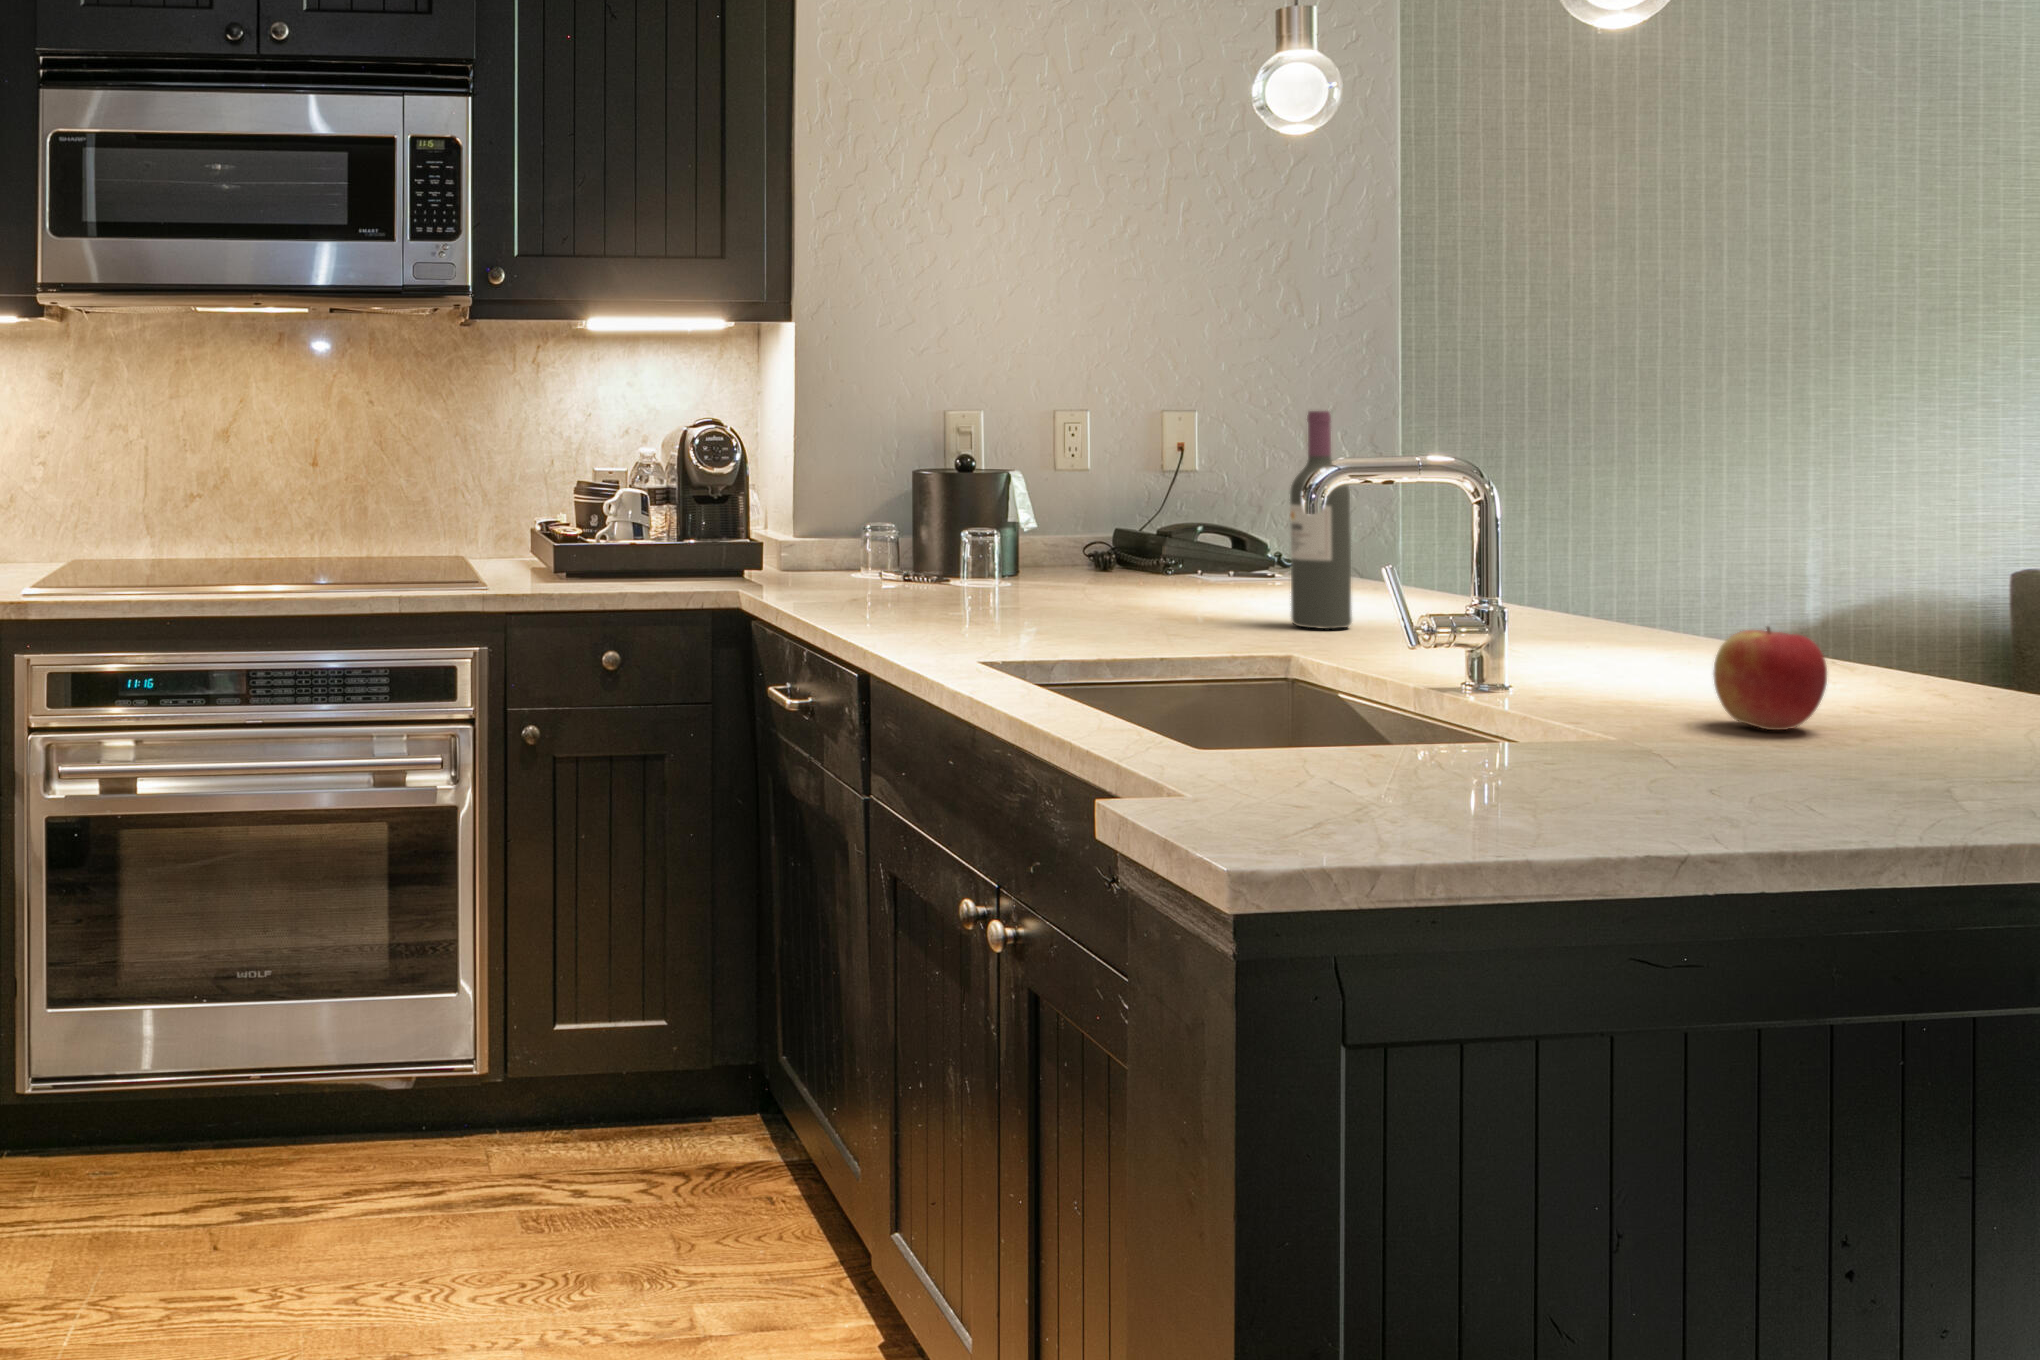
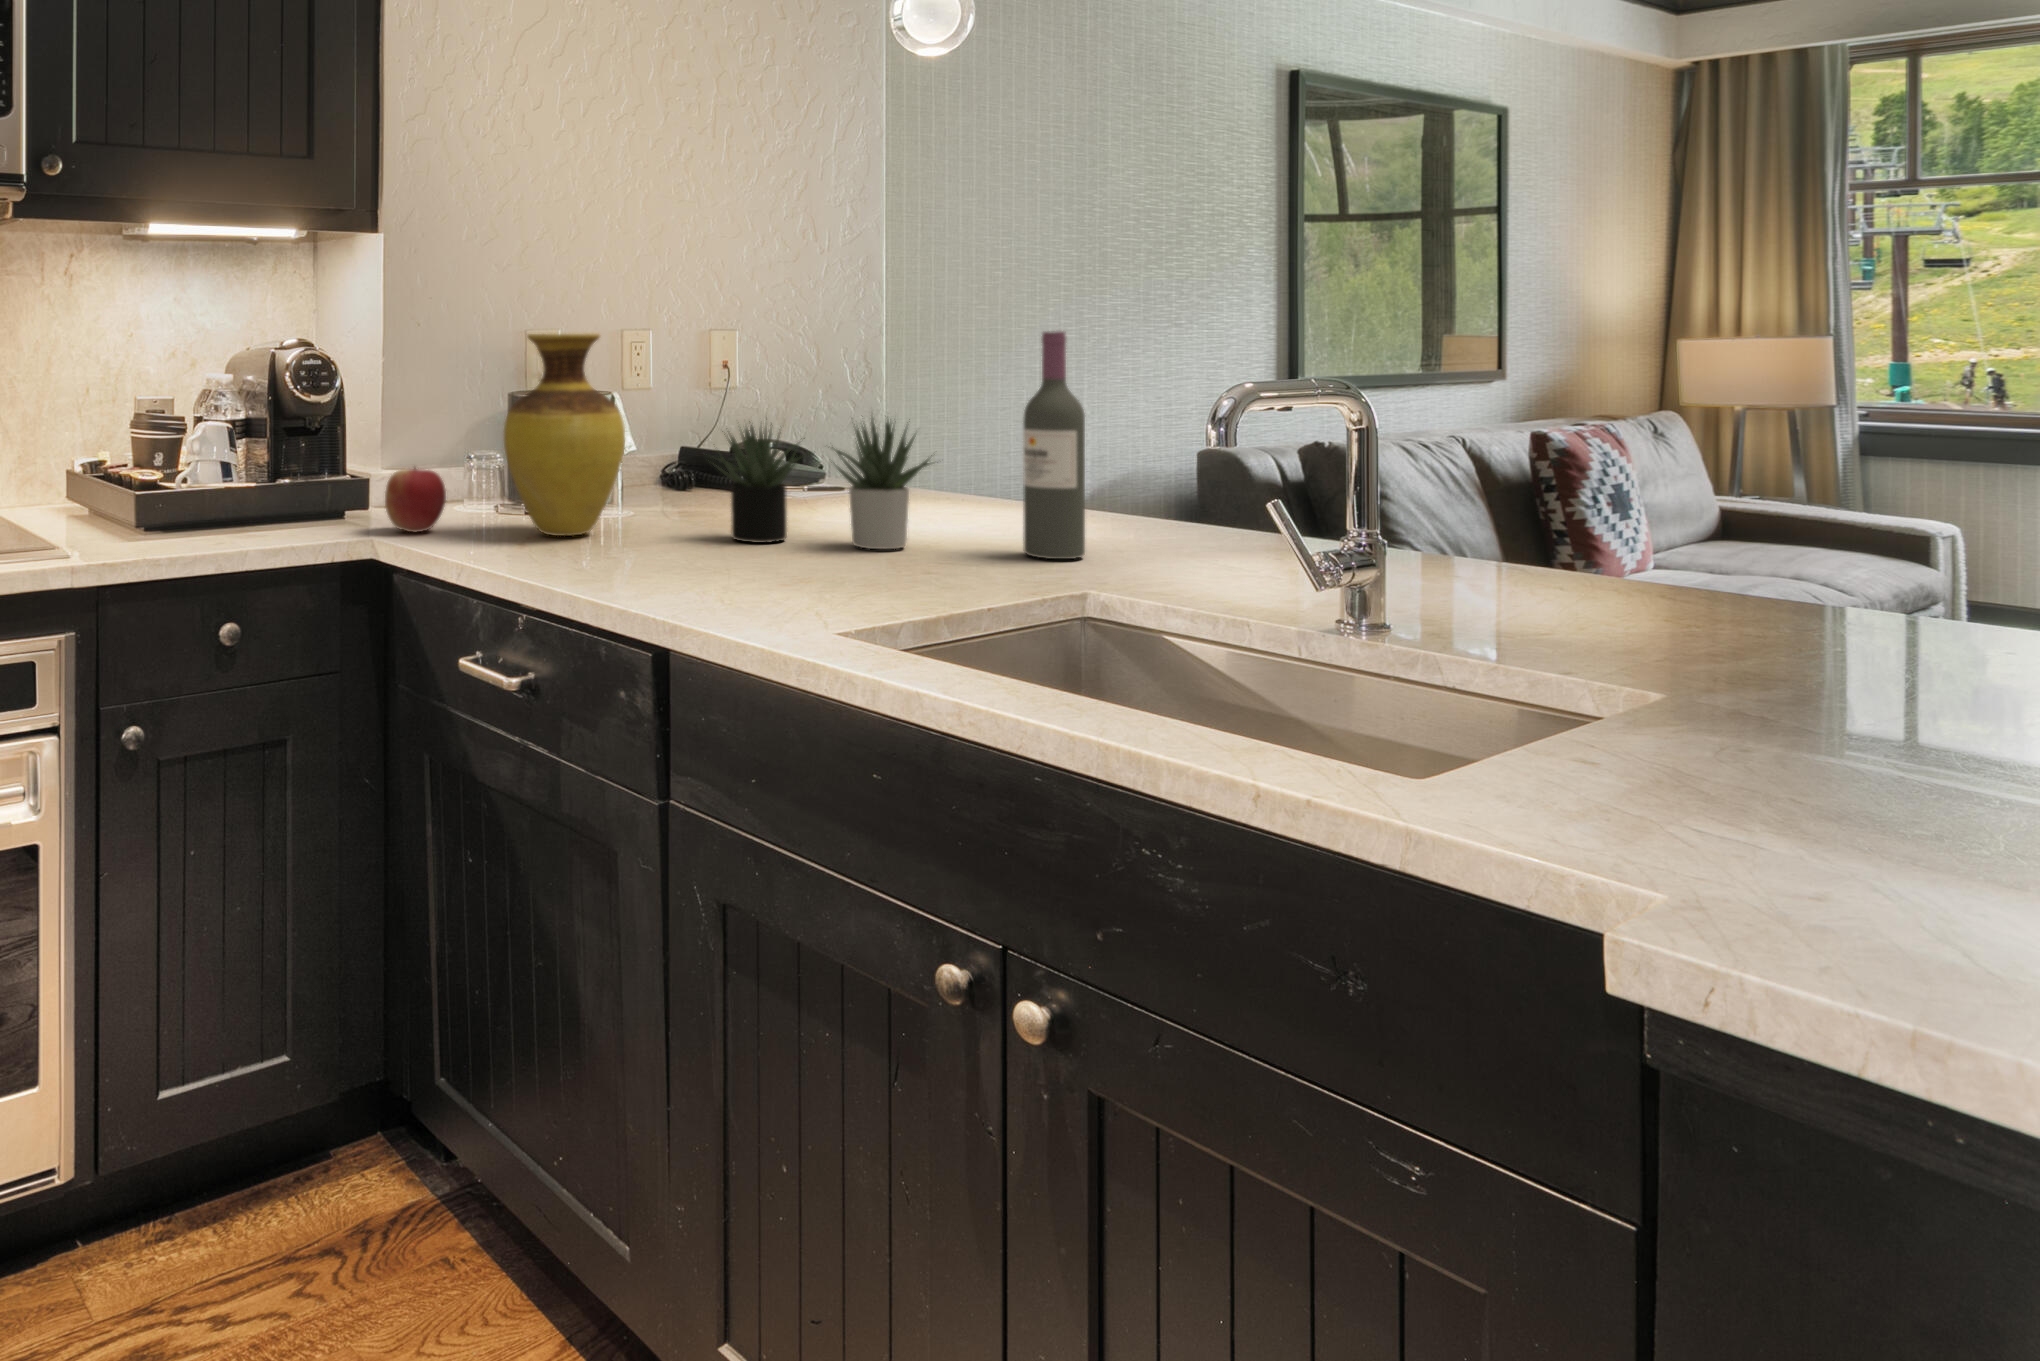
vase: none [851,410,963,594] -> present [504,333,625,536]
succulent plant: none [1022,481,1232,615] -> present [718,419,932,549]
apple: present [1714,627,1827,730] -> present [385,468,446,532]

